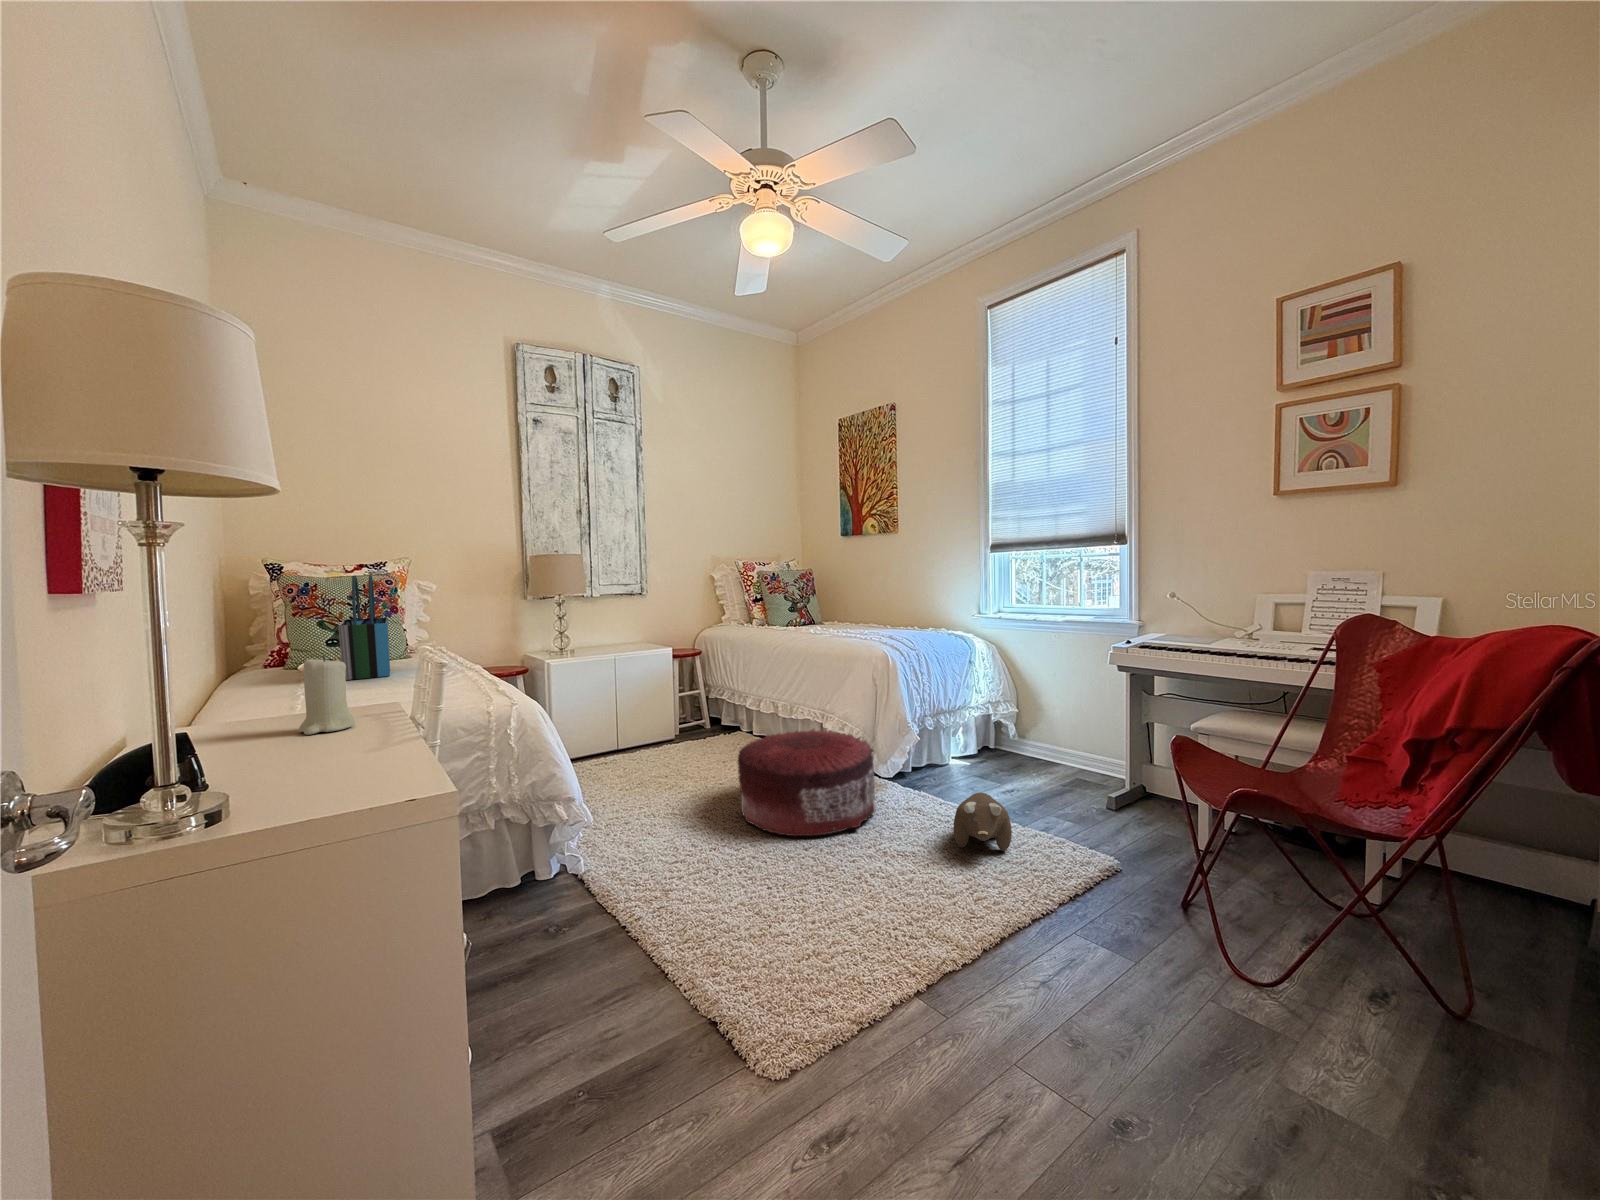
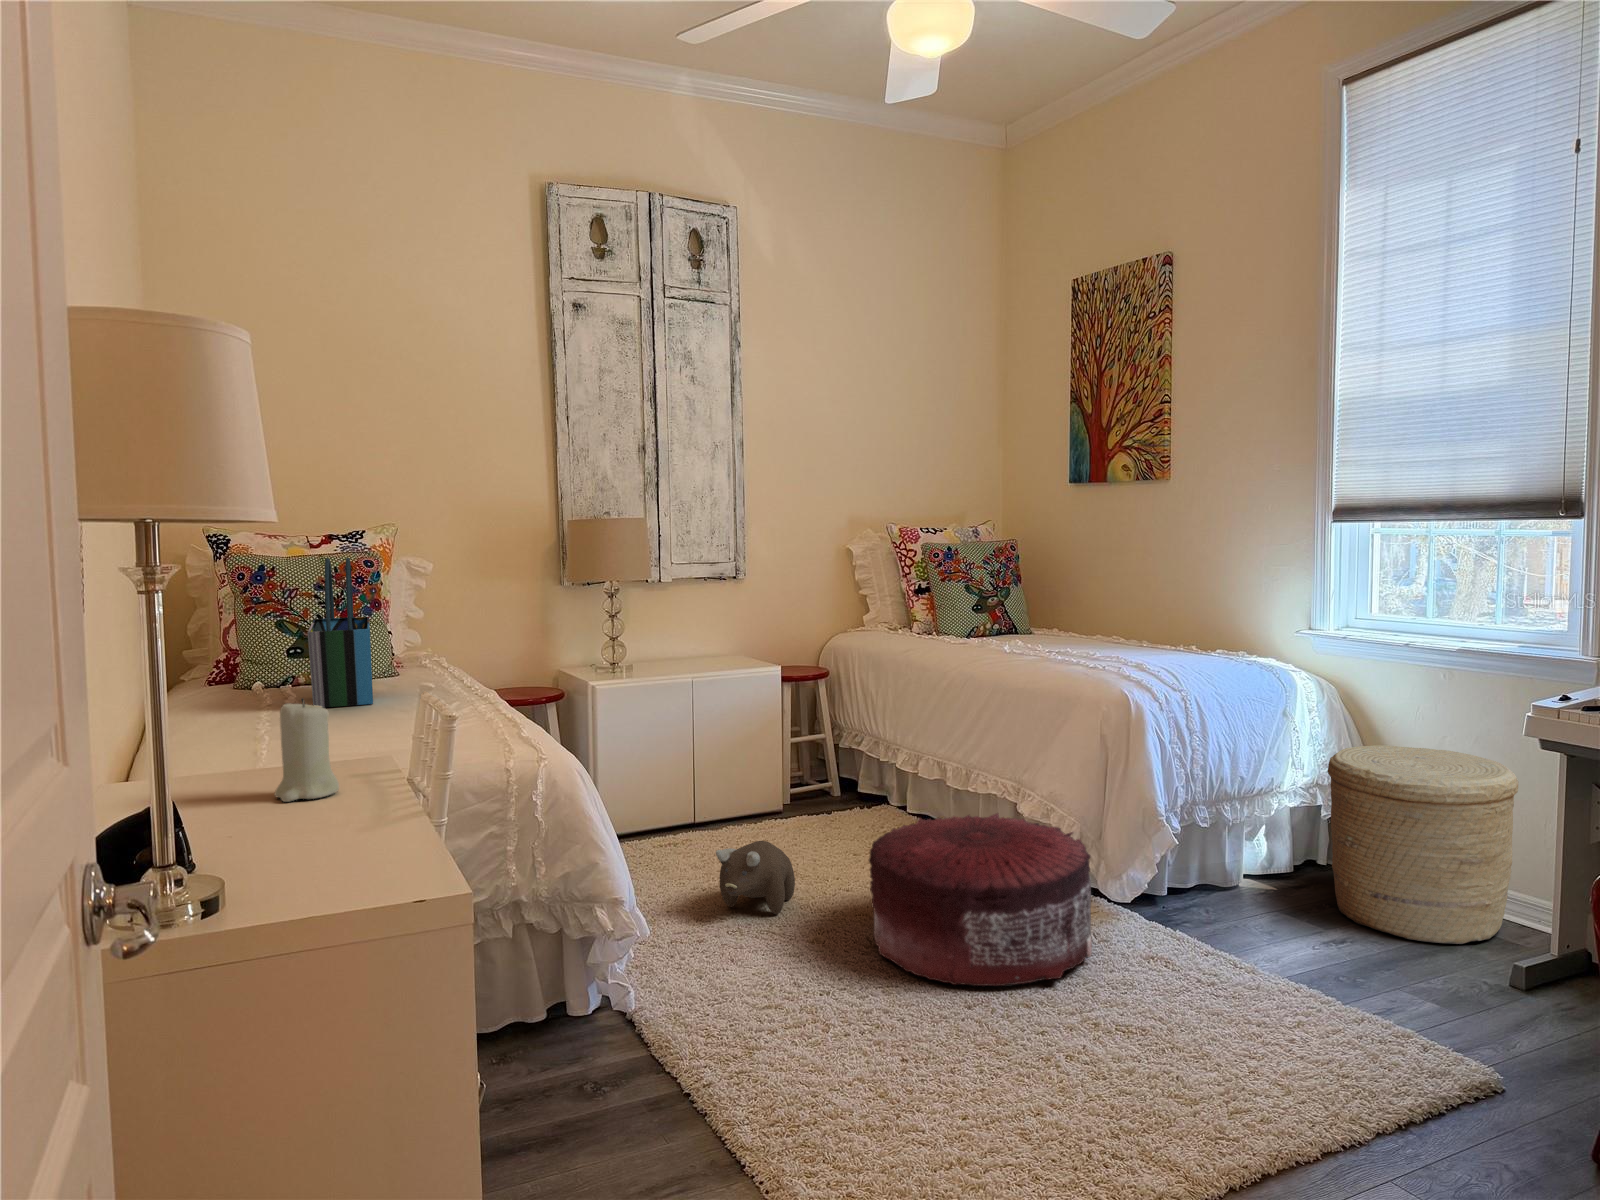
woven basket: none [1000,678,1103,788] -> present [1328,745,1518,944]
plush toy: present [953,793,1012,851] -> present [716,841,795,914]

